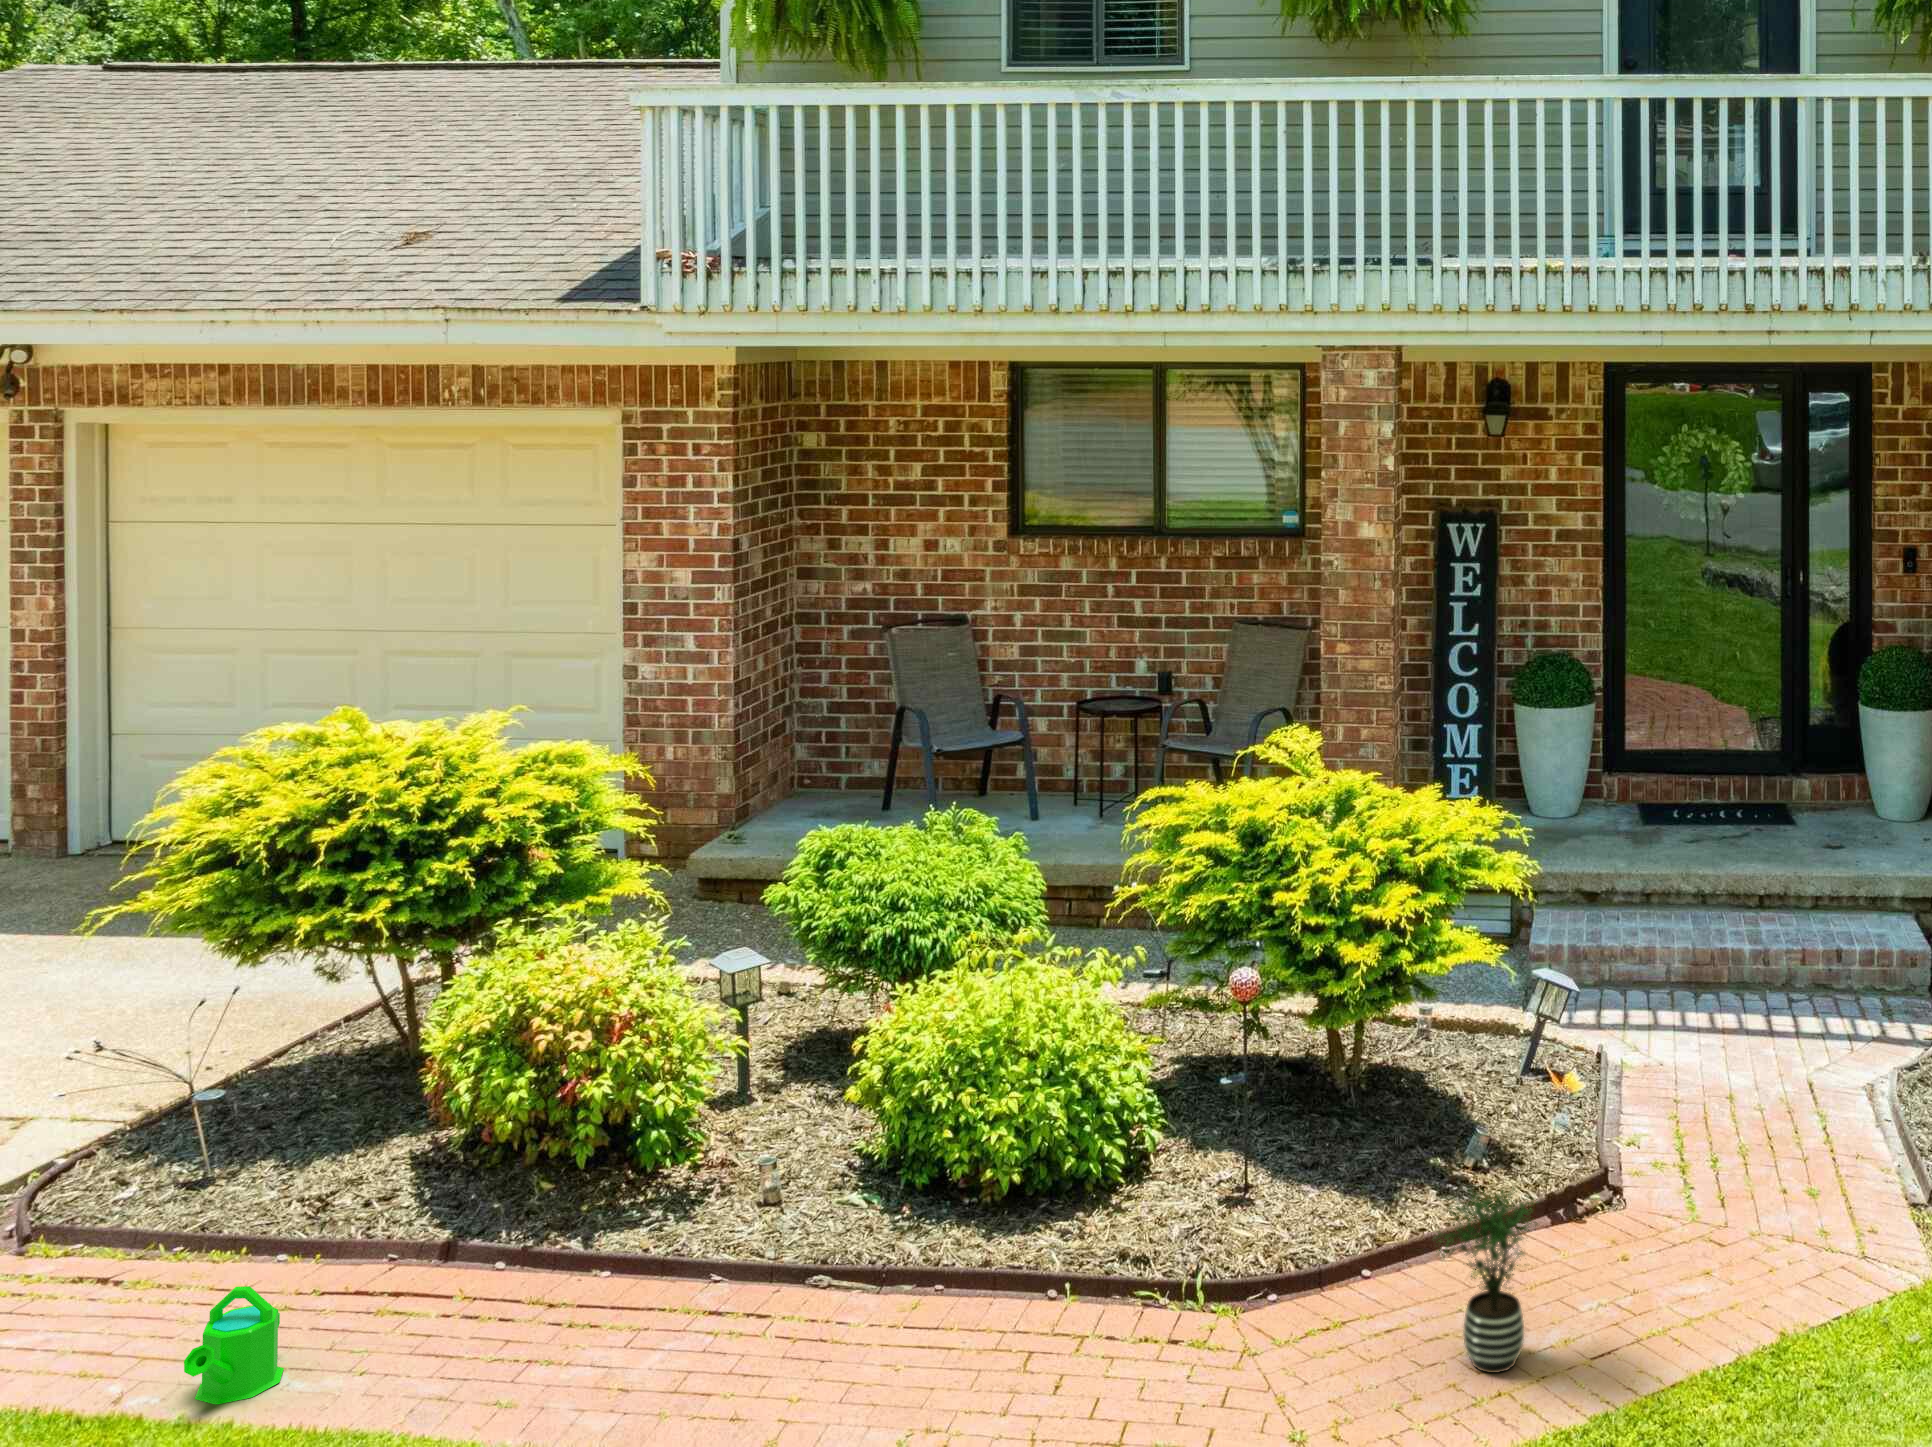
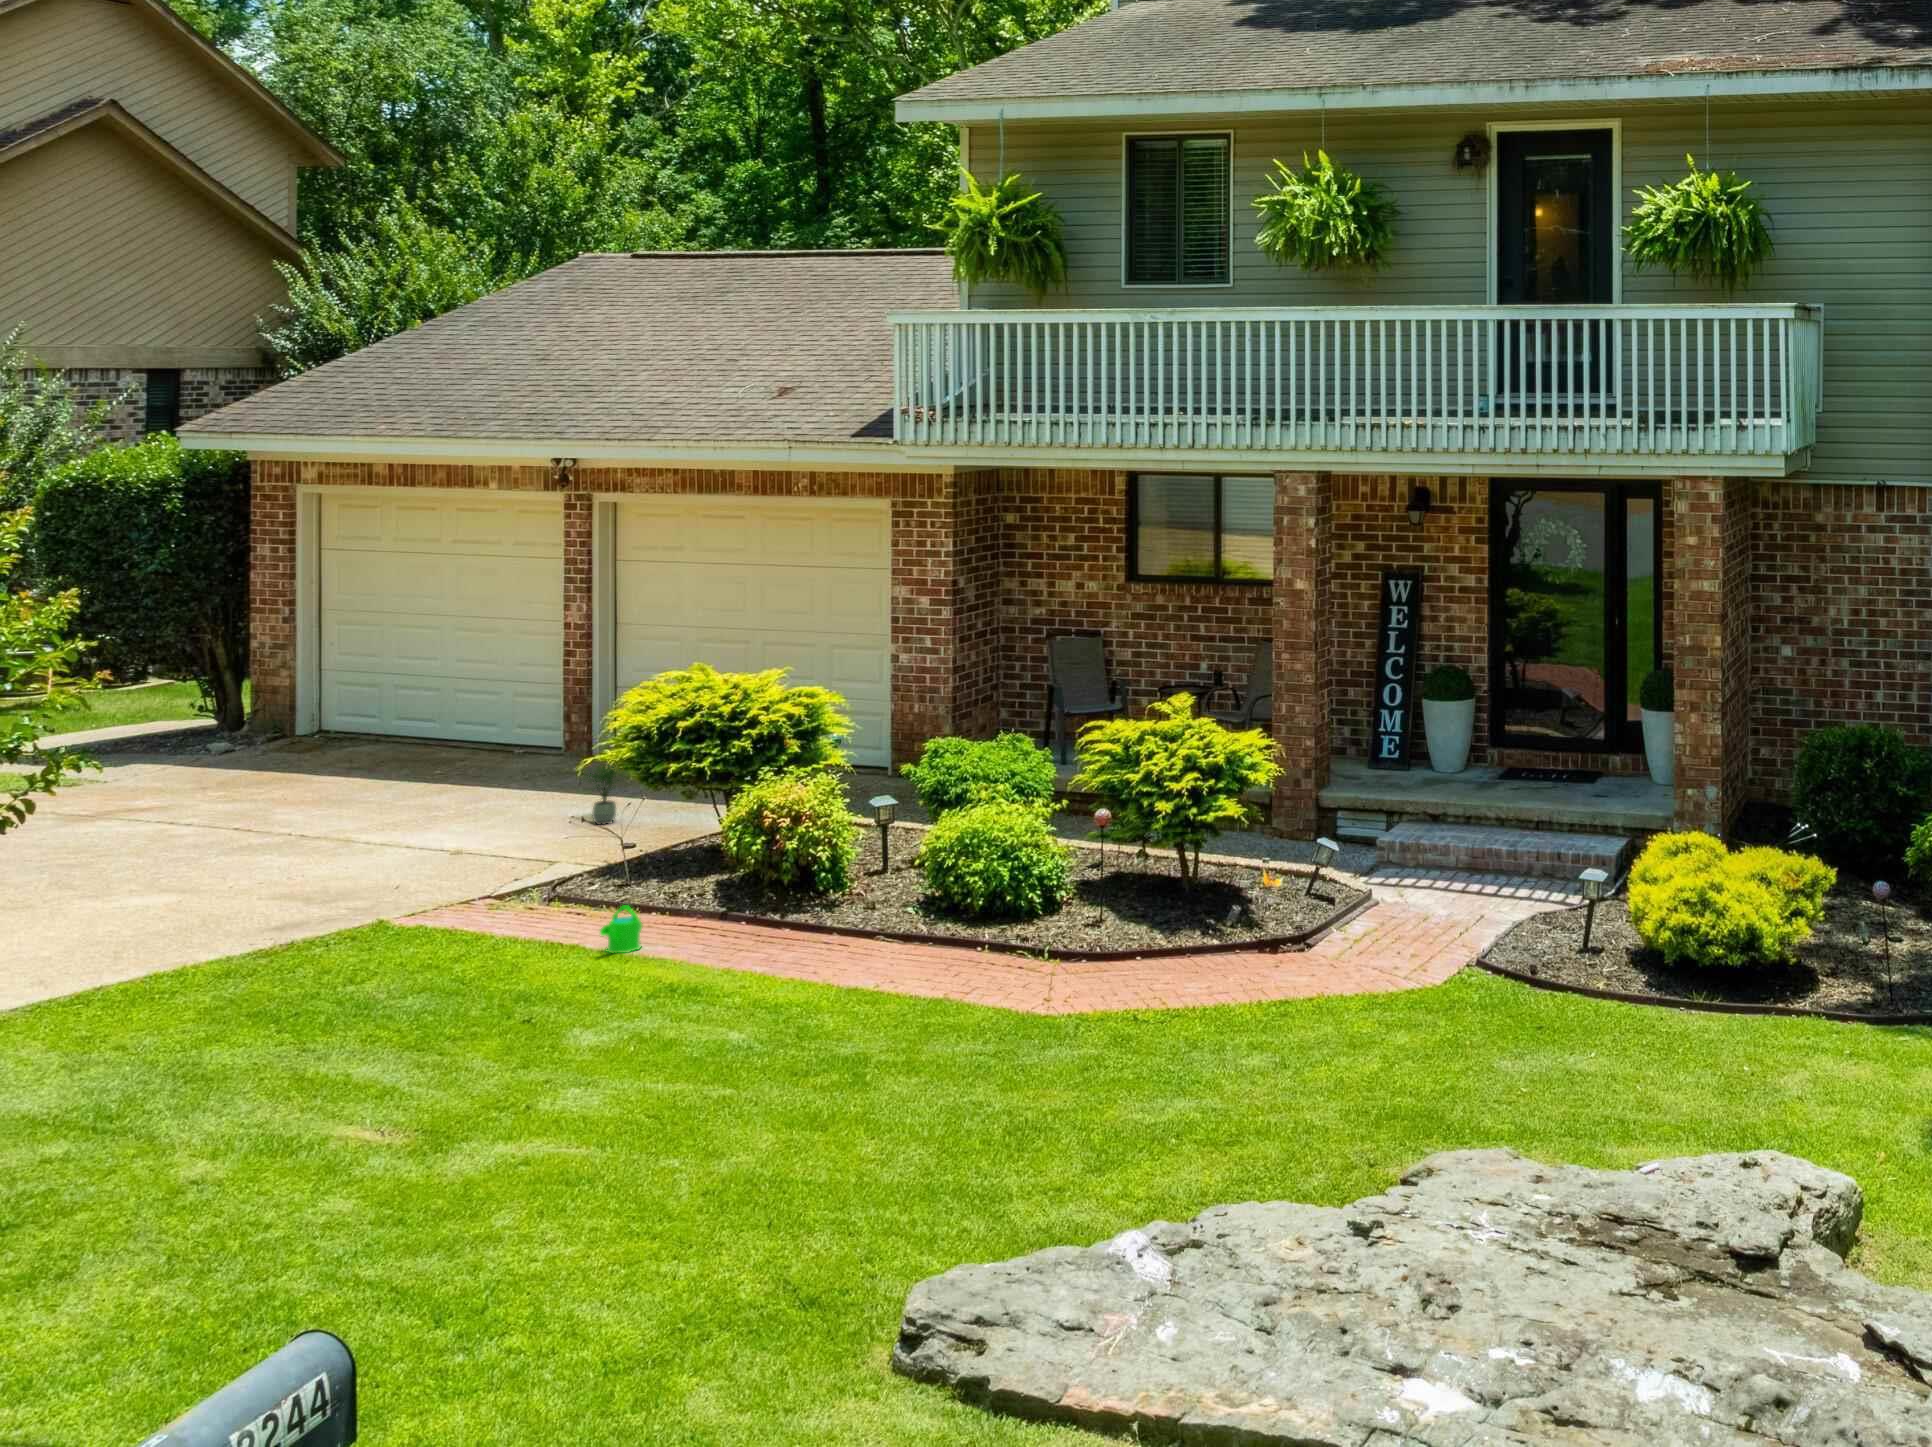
potted plant: present [1435,1190,1538,1373] -> present [581,765,624,825]

